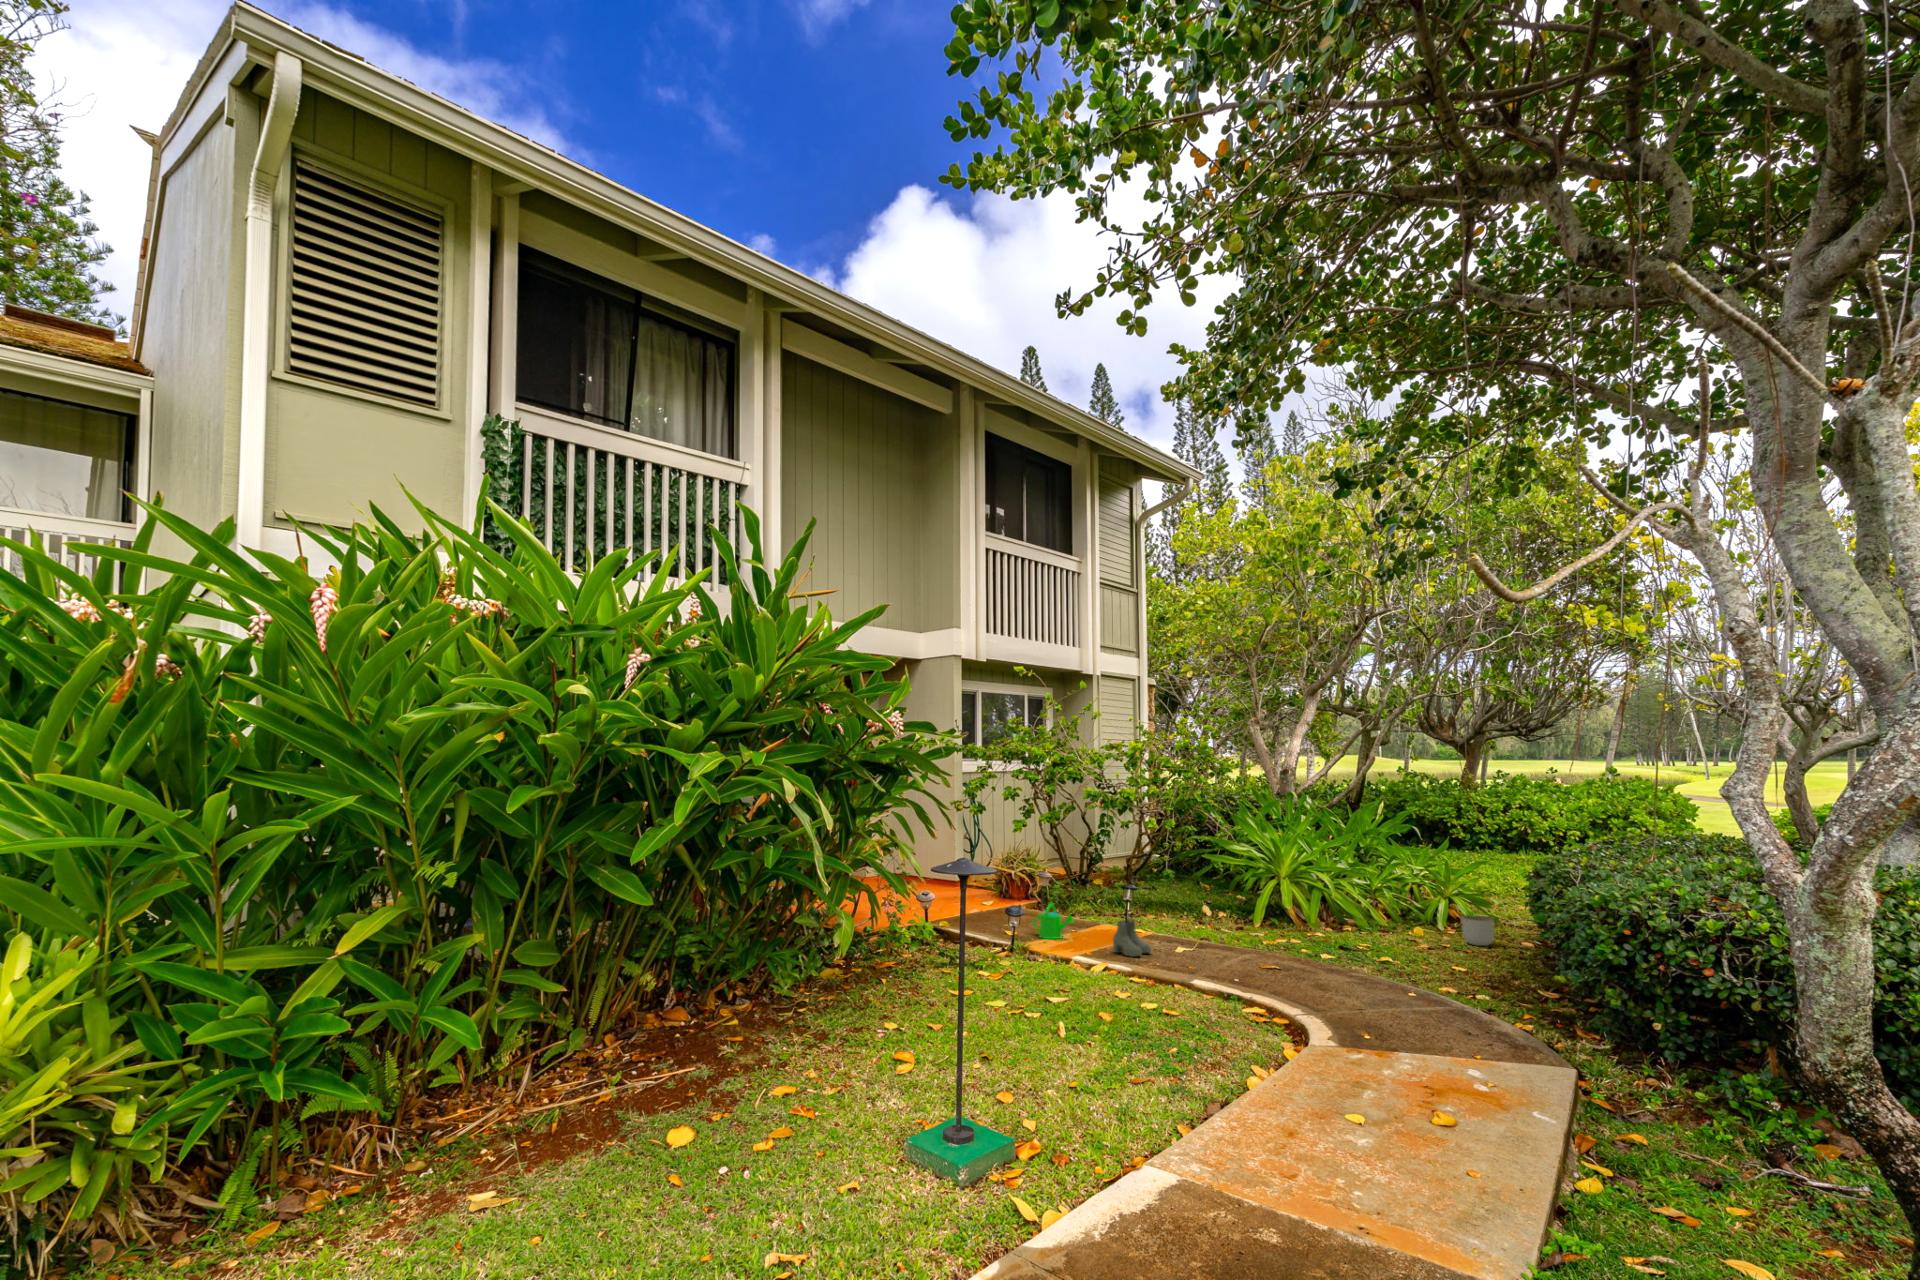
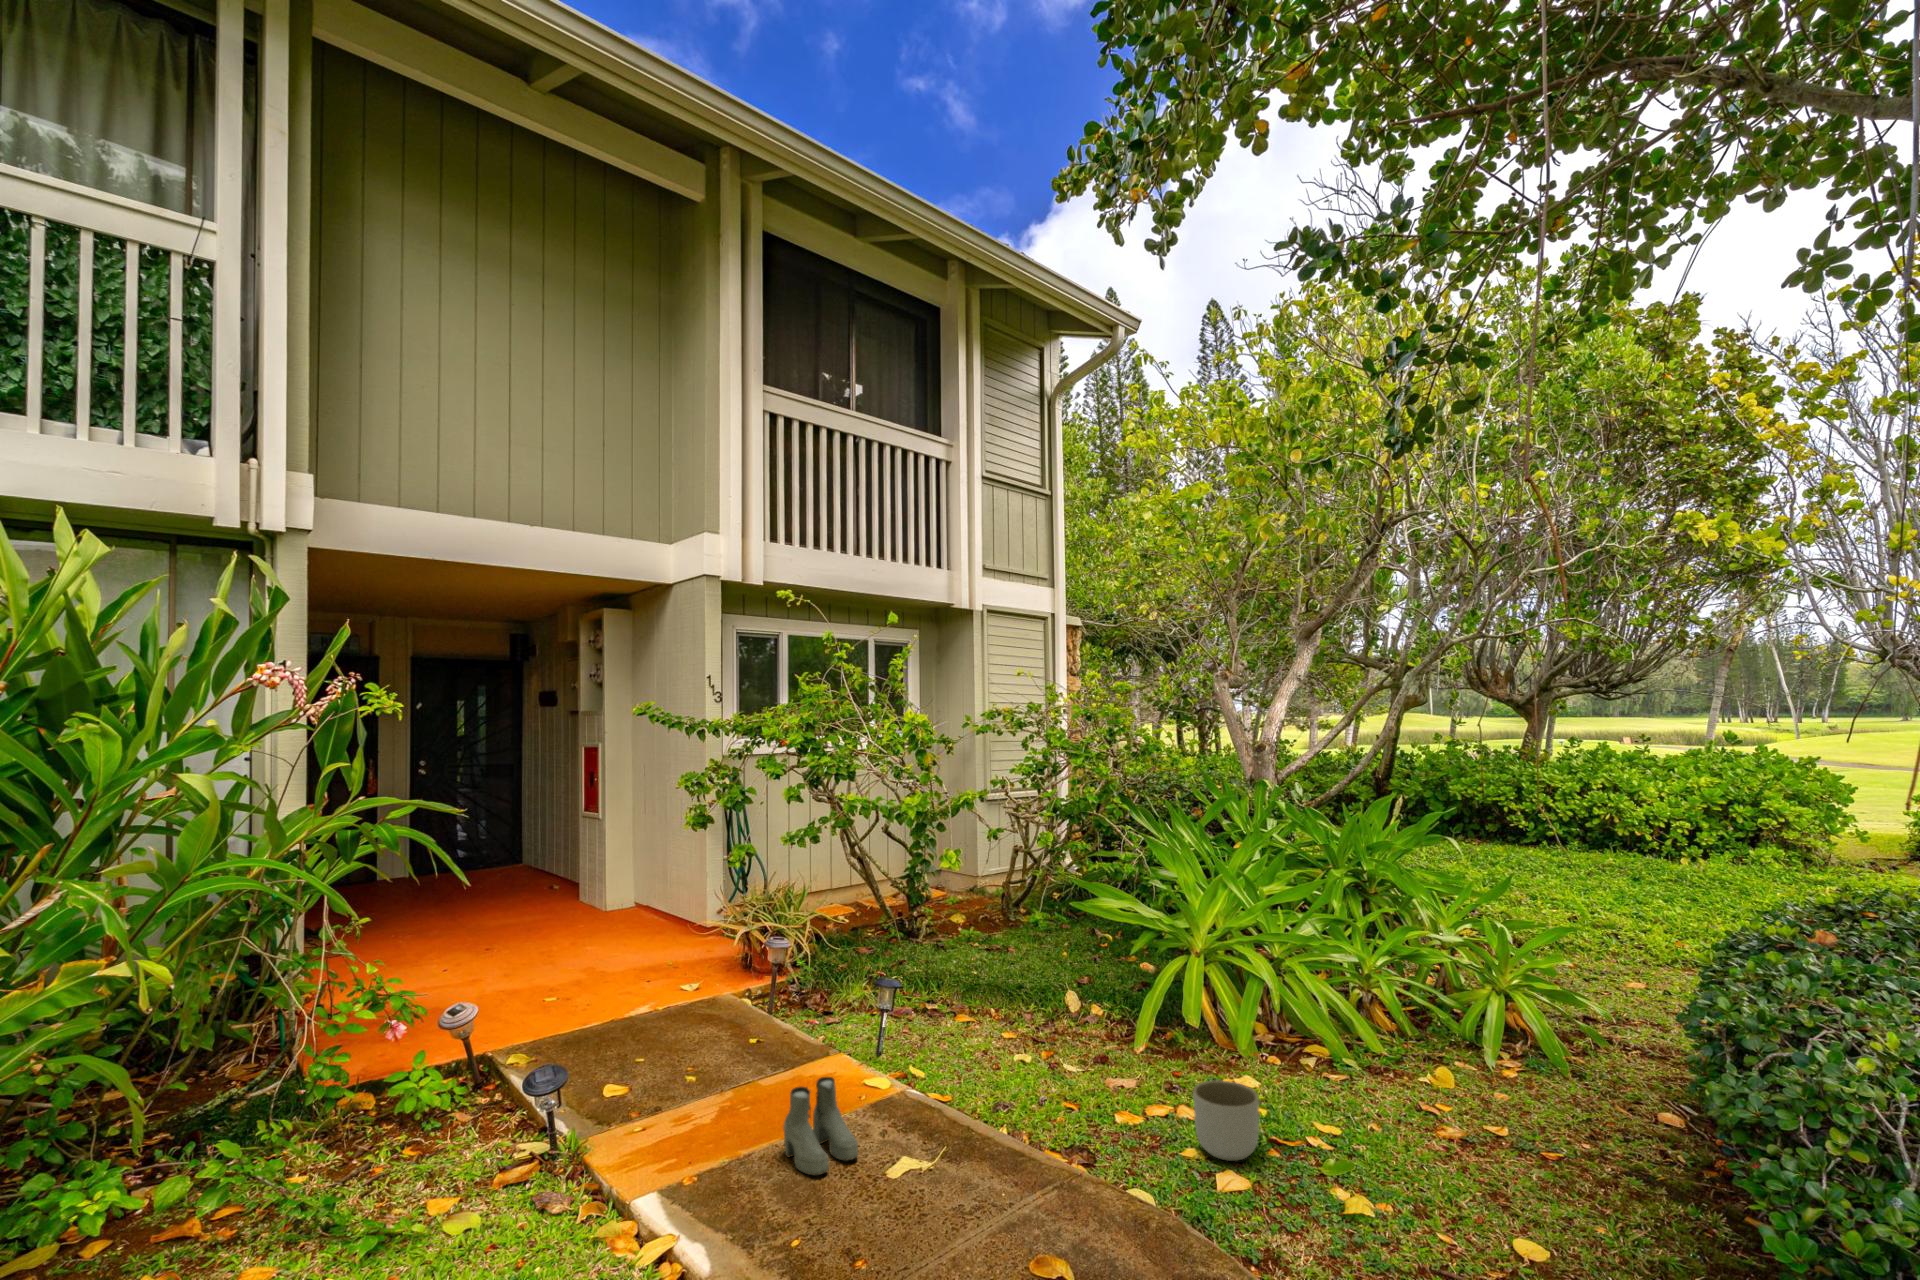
watering can: present [1033,903,1074,939] -> none [688,1022,751,1100]
planter: present [1461,915,1494,946] -> present [1193,1080,1259,1161]

